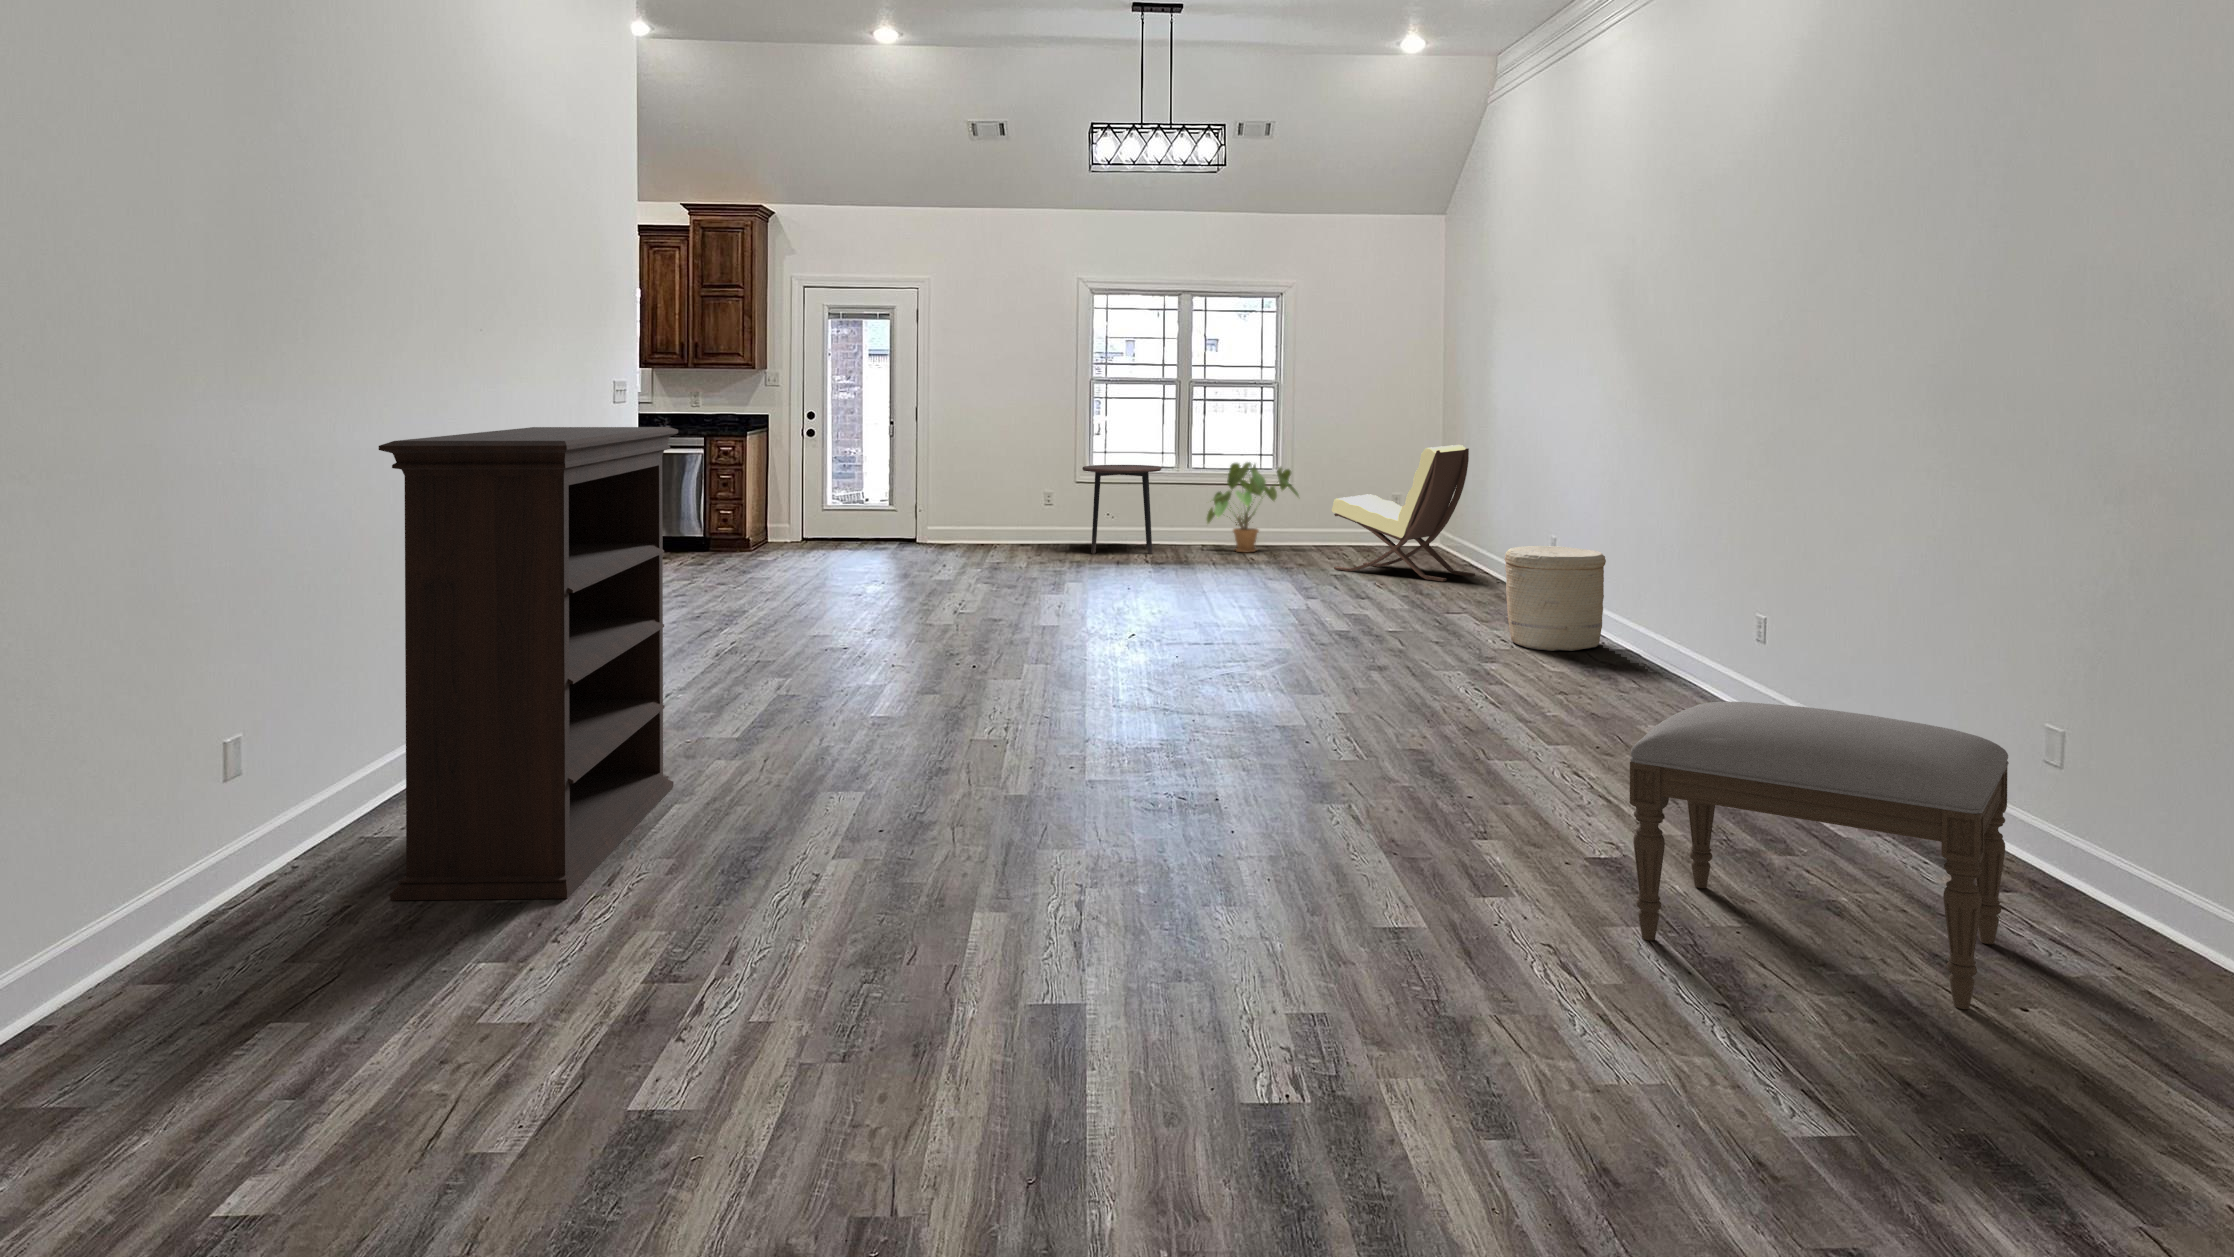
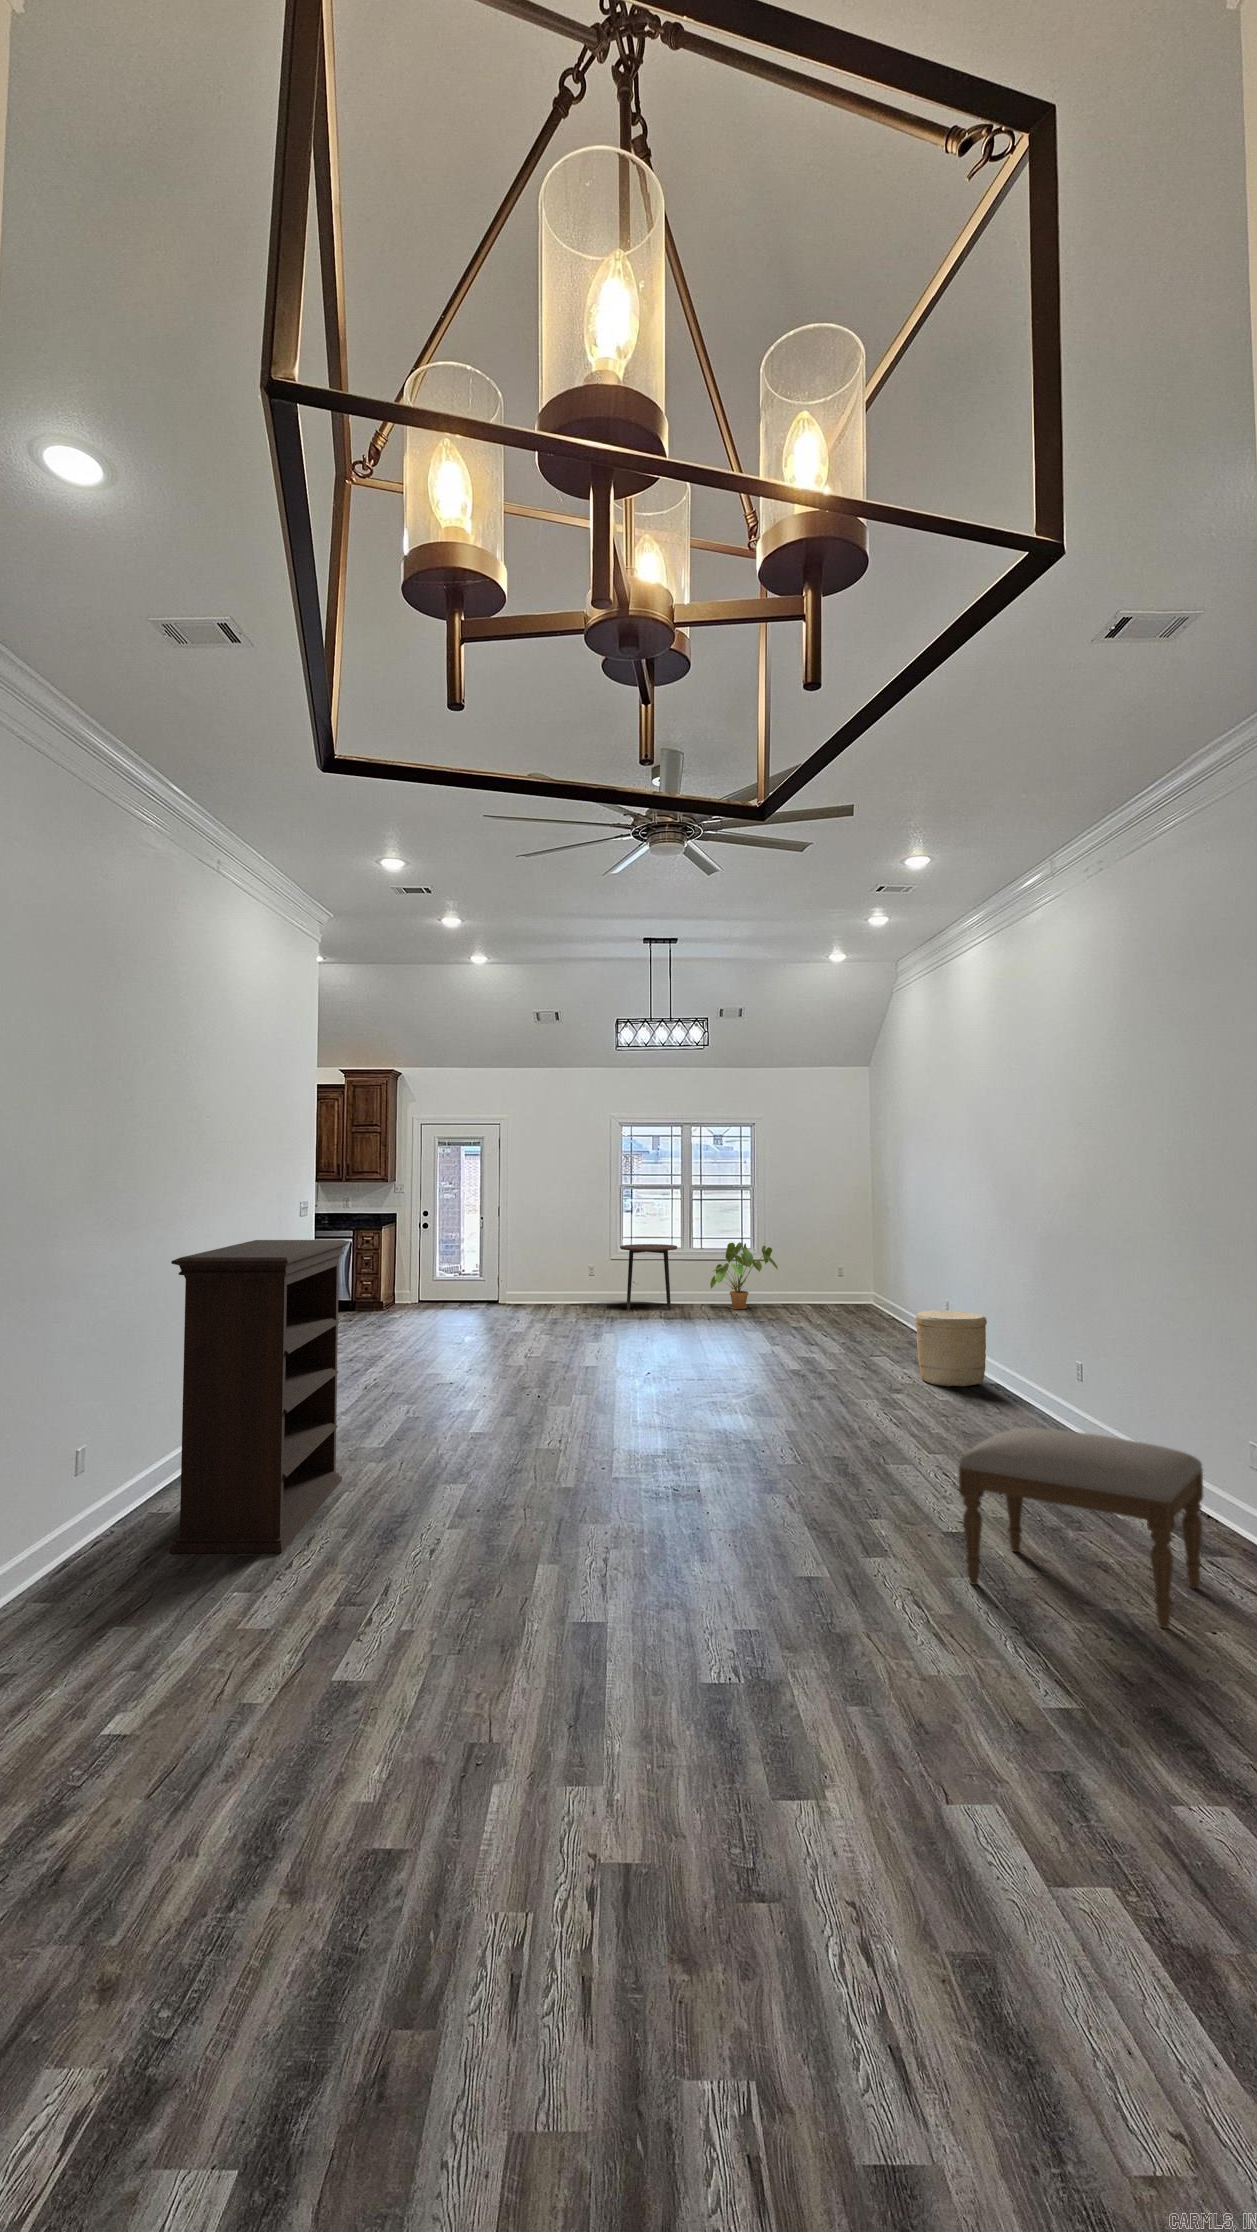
lounge chair: present [1332,445,1475,581] -> none [800,1232,904,1333]

